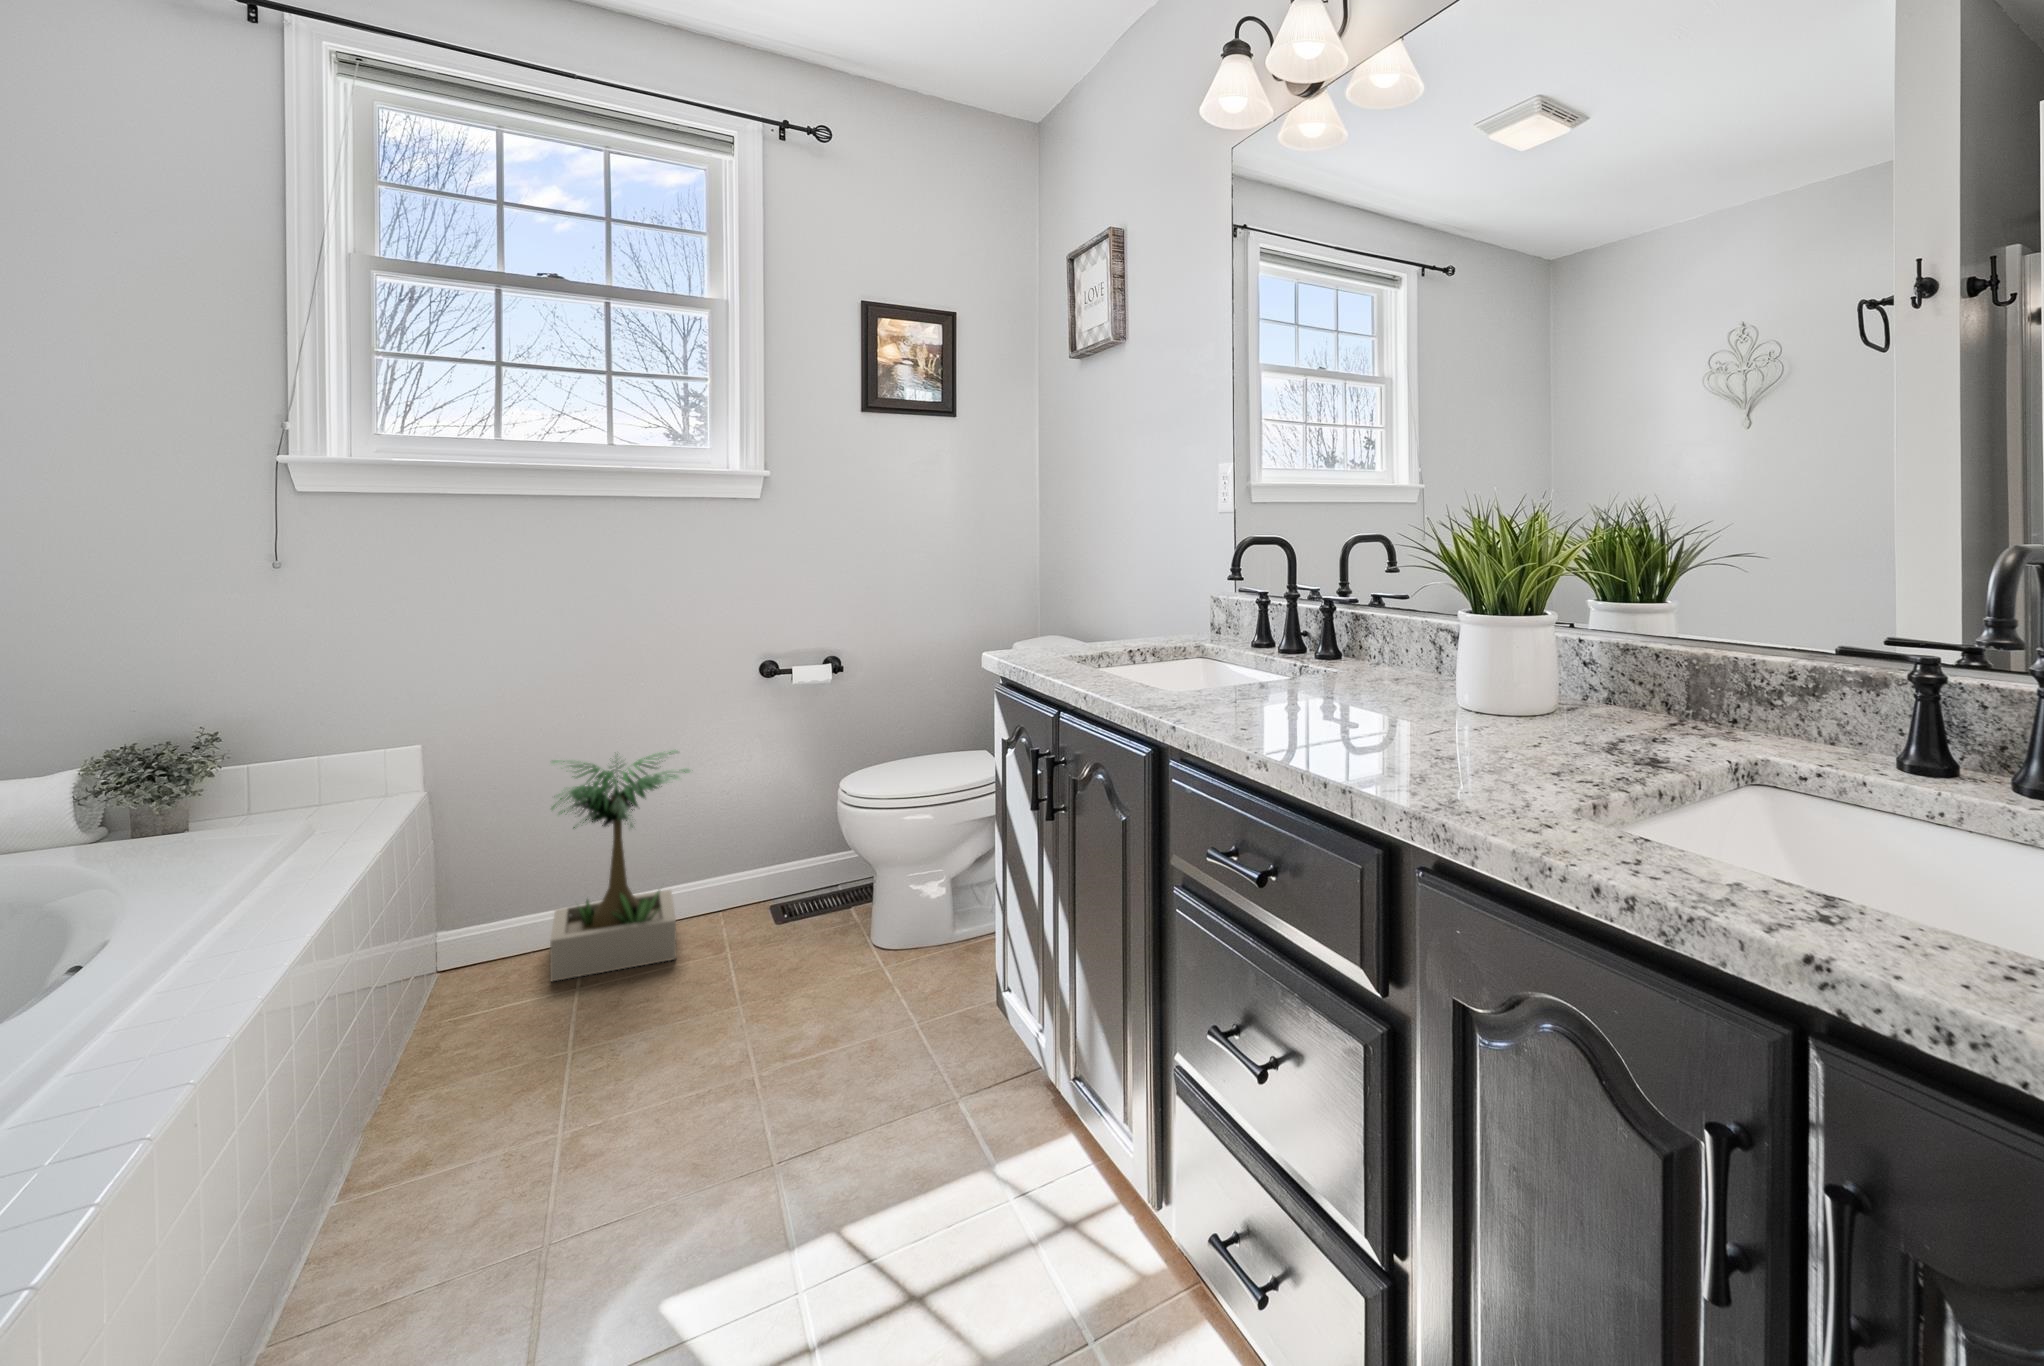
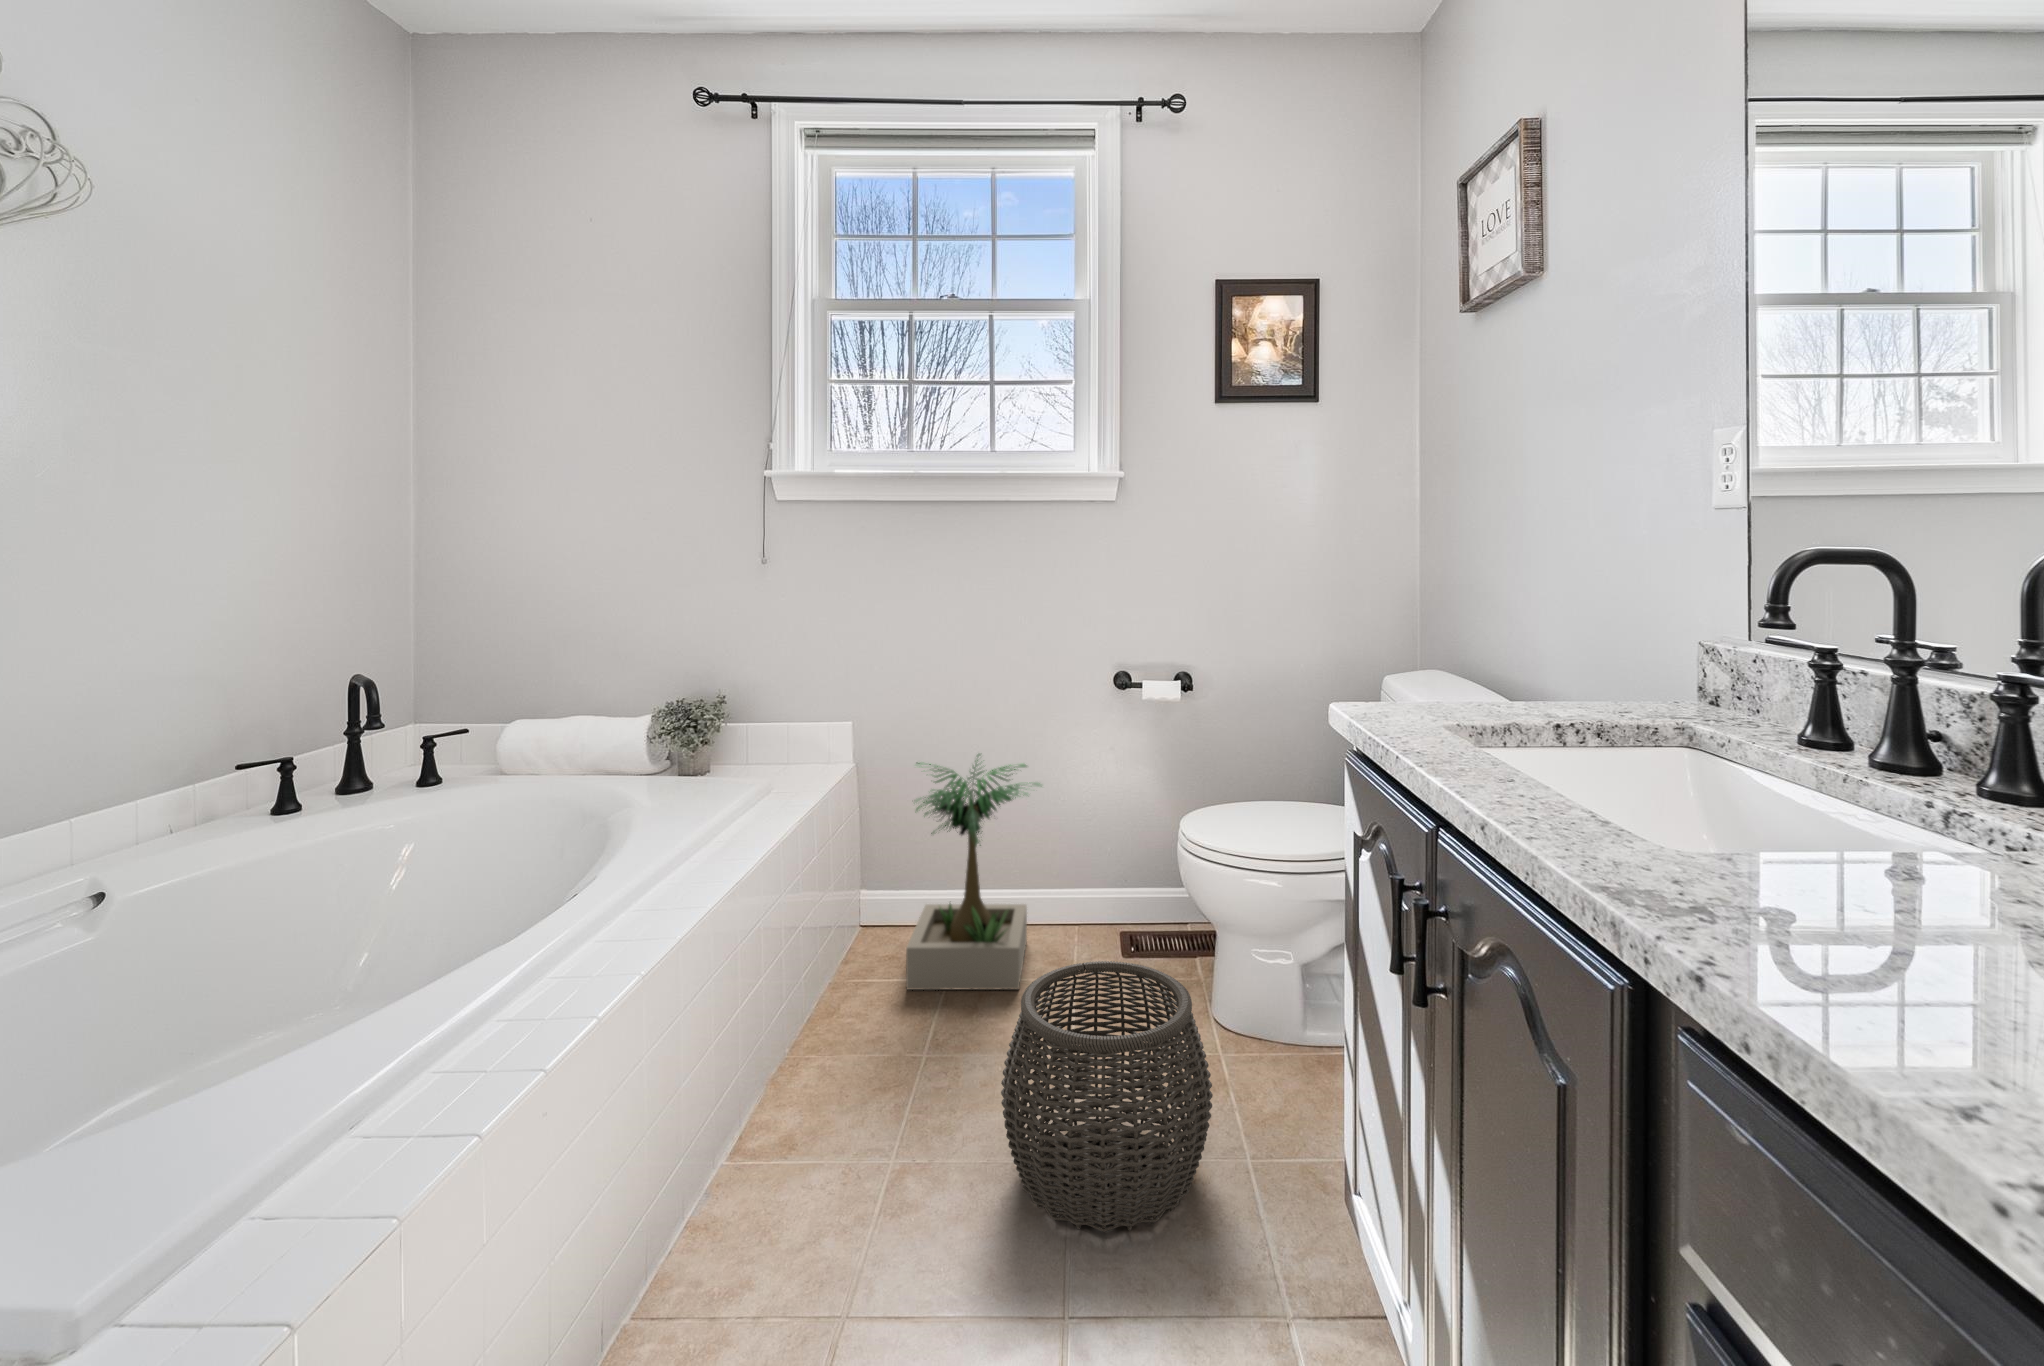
woven basket: none [703,886,888,1085] -> present [1001,961,1213,1232]

